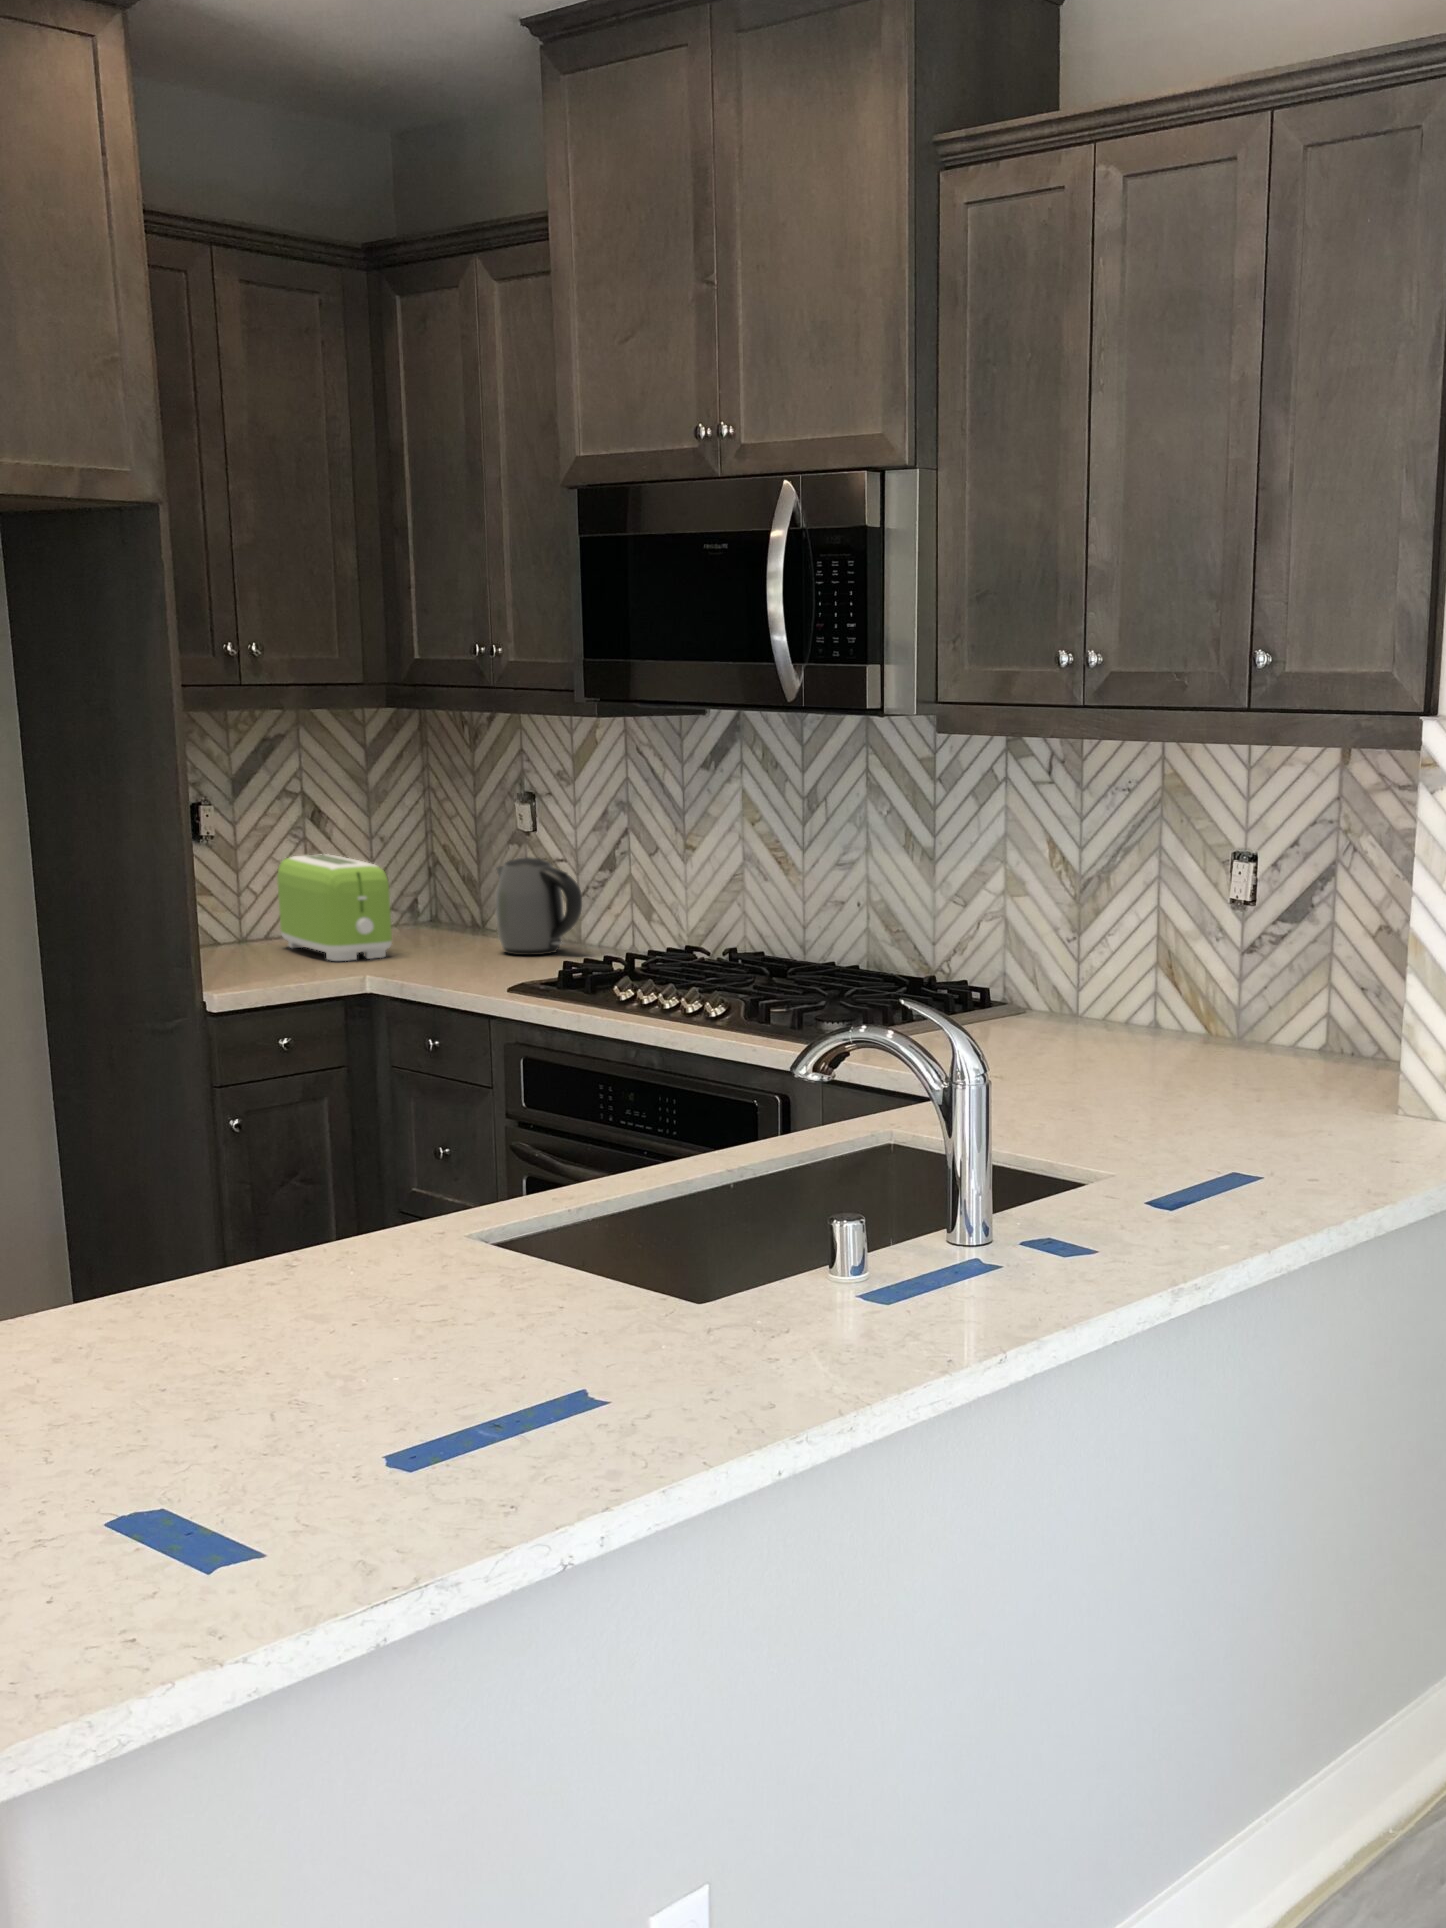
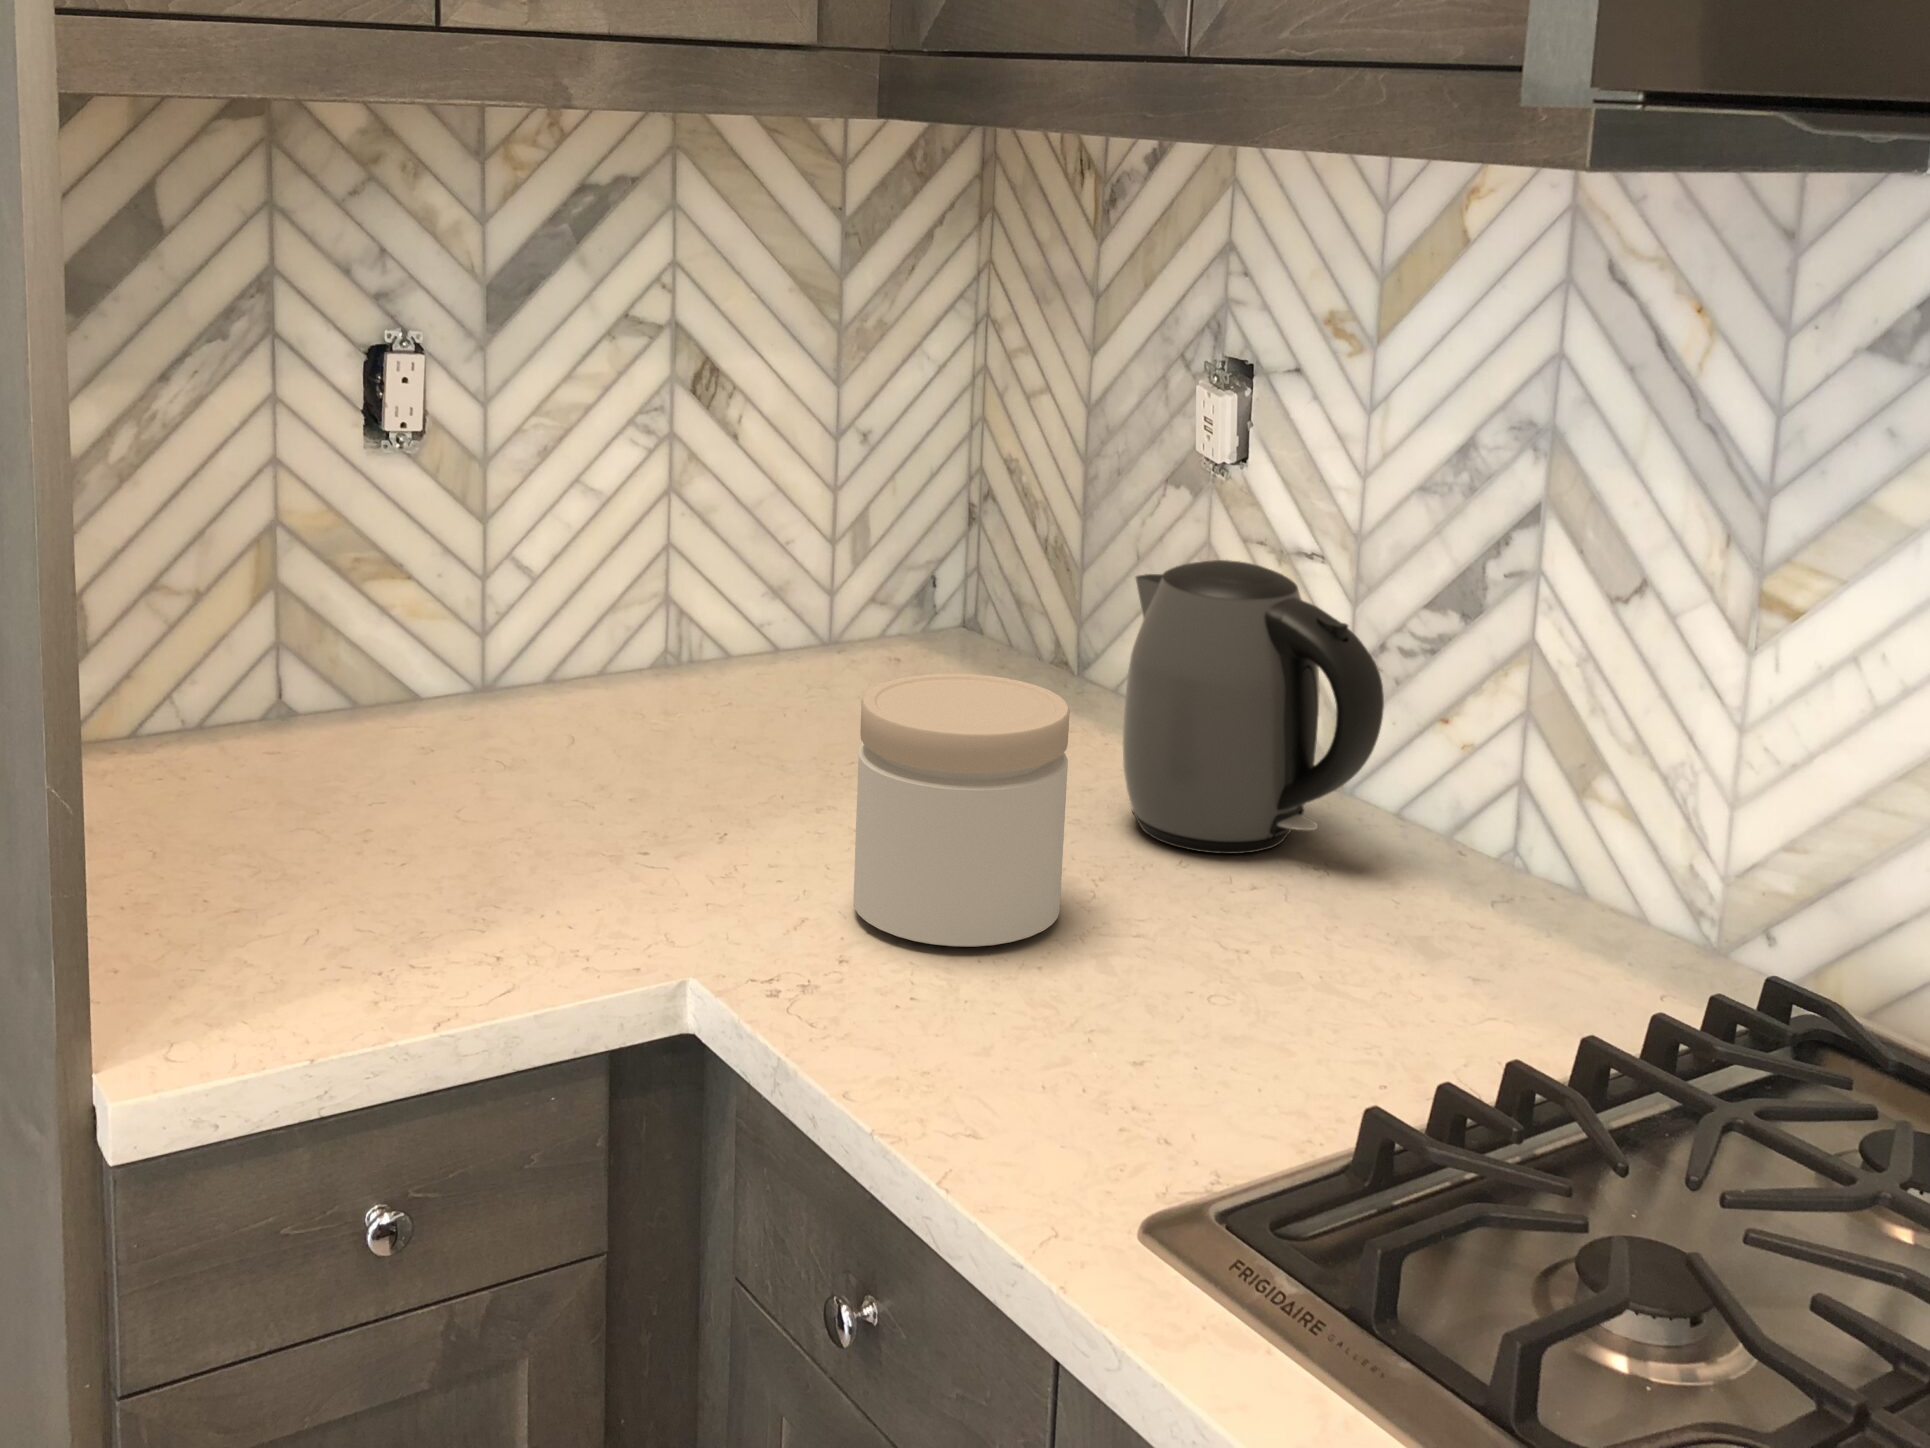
toaster: present [277,854,392,961] -> none [565,493,833,828]
jar: none [407,893,478,971] -> present [853,674,1070,947]

